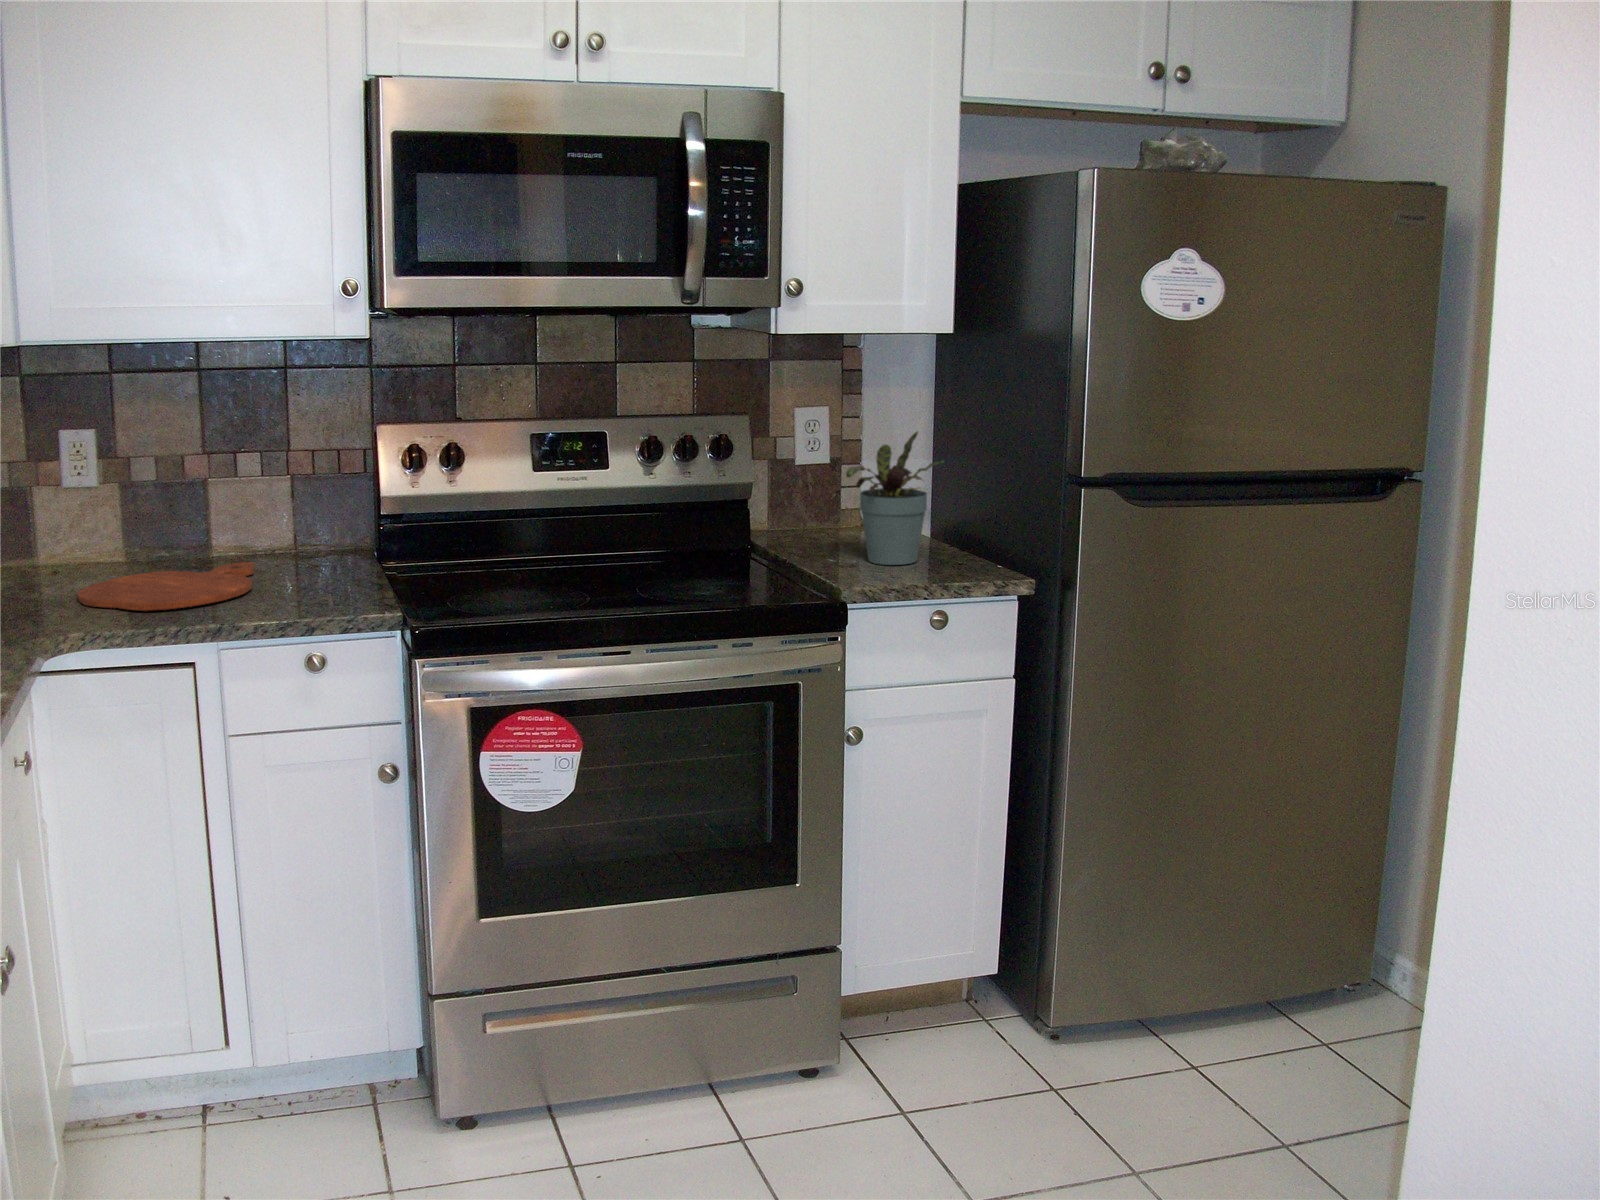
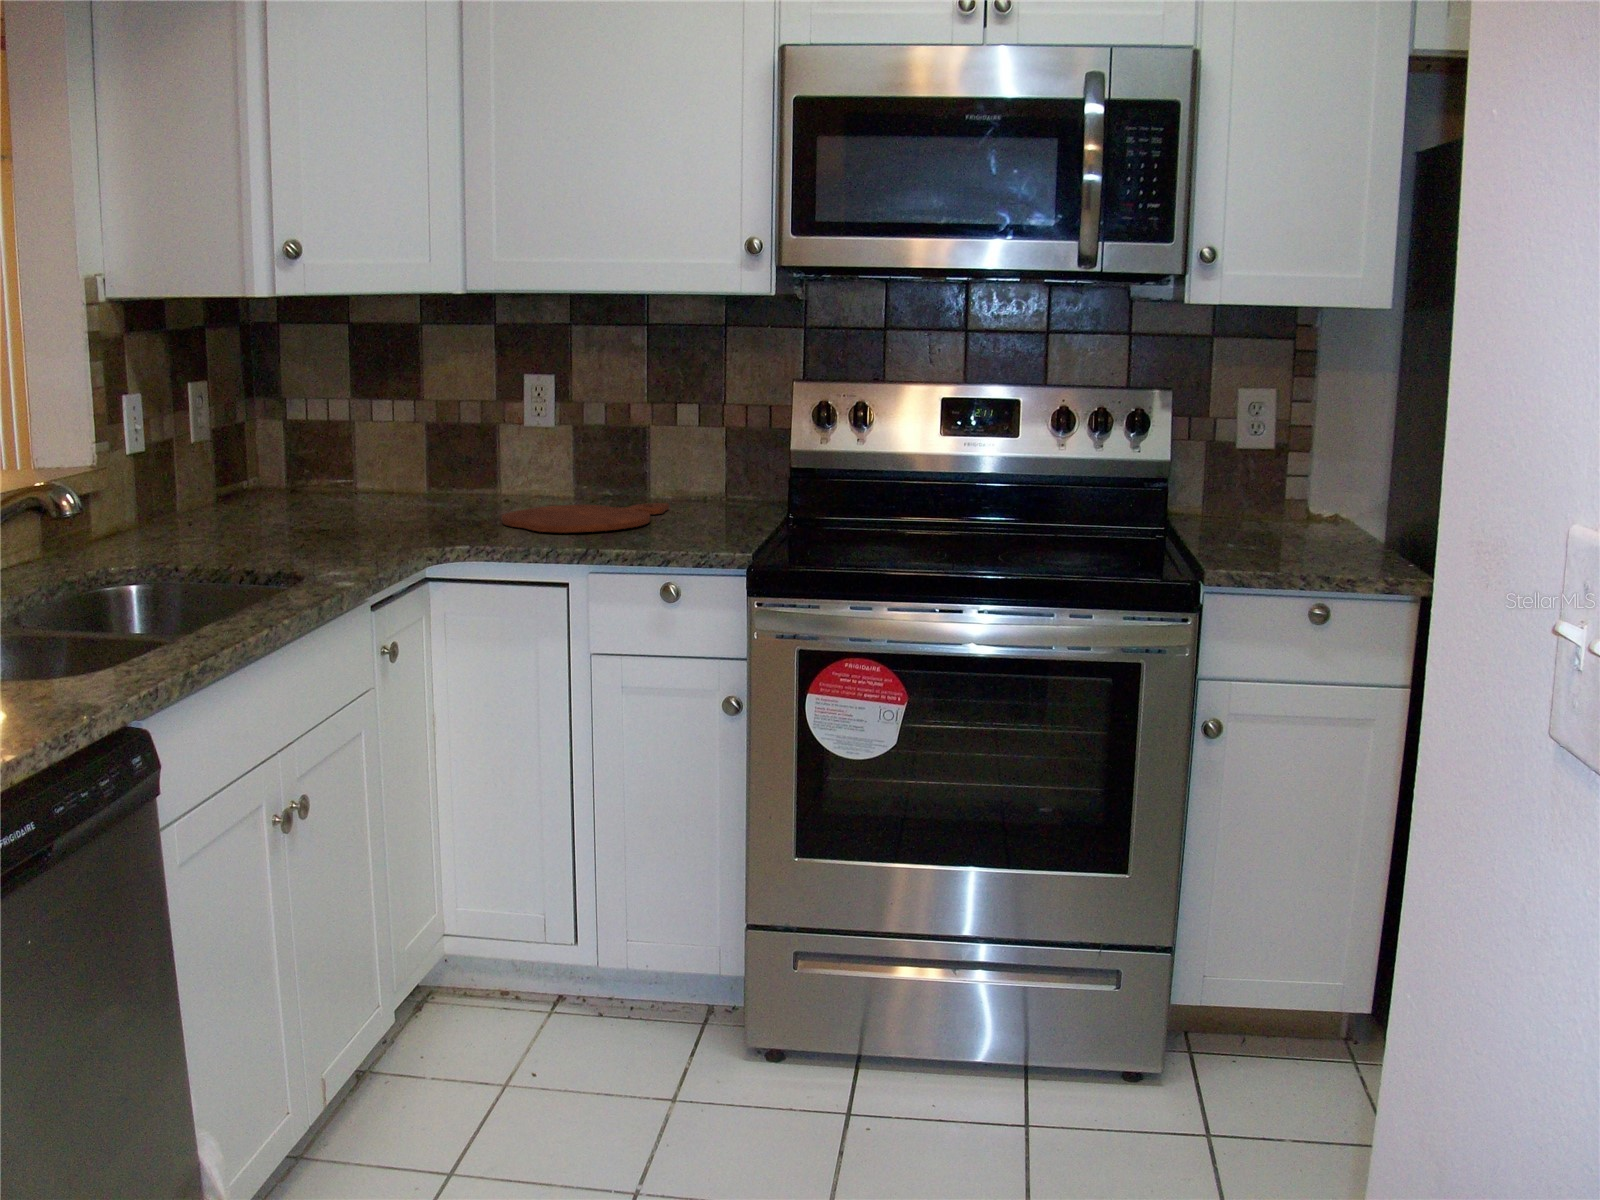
potted plant: present [846,432,943,565] -> none [1253,407,1374,556]

